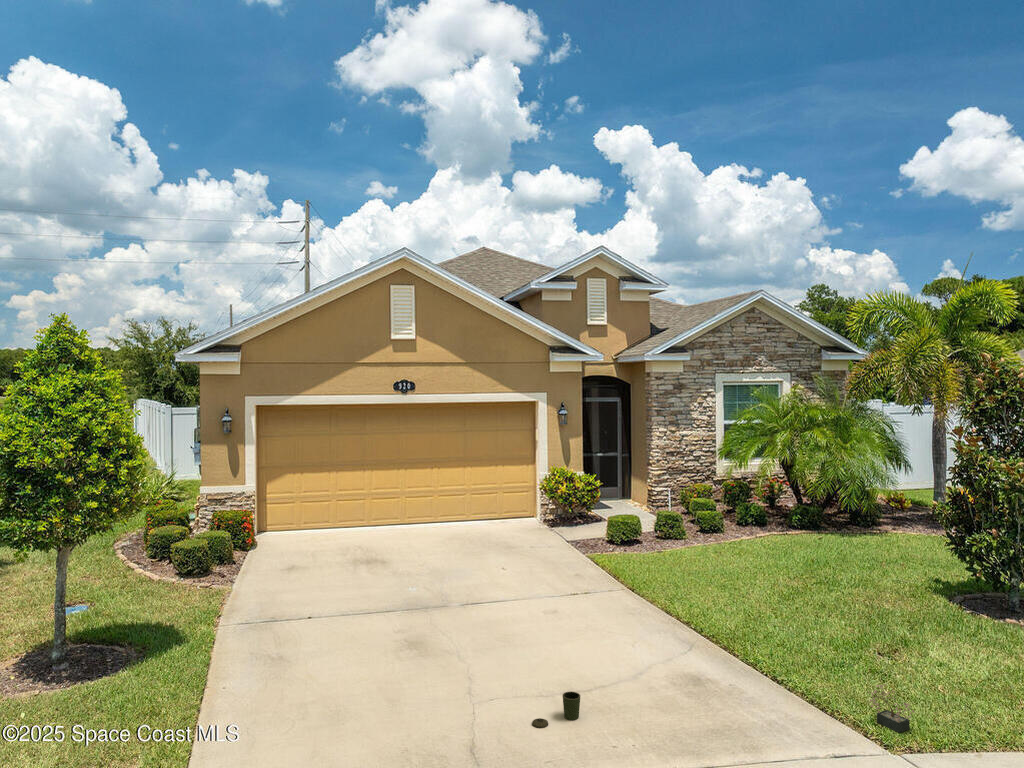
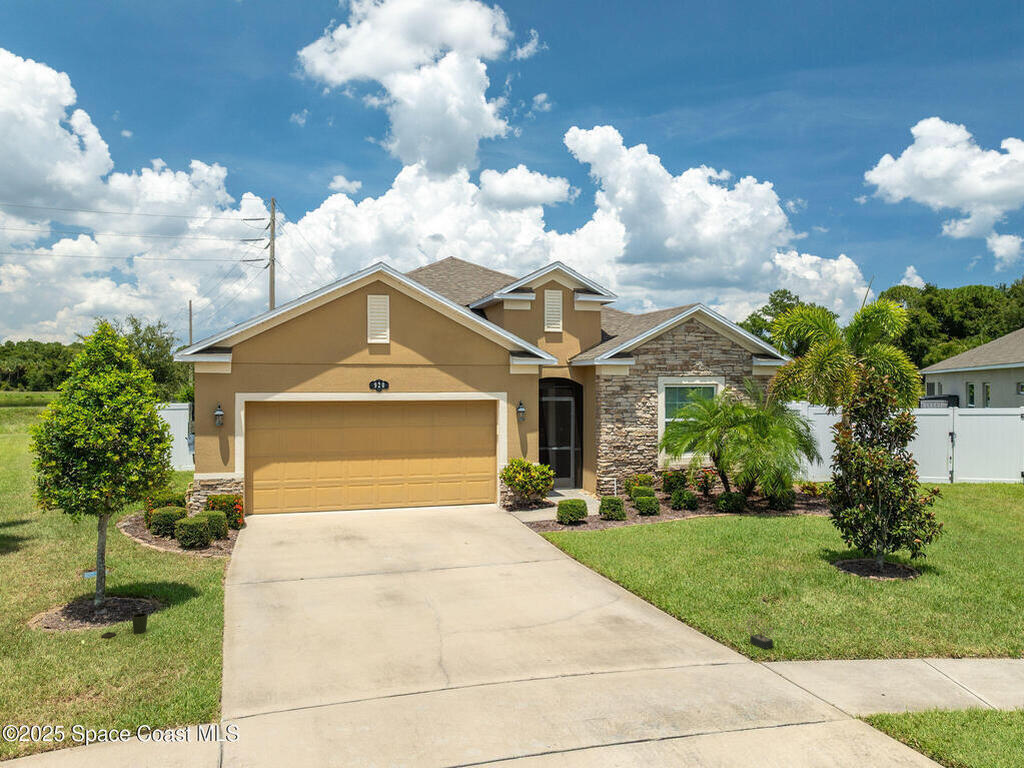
trash can: present [532,692,580,728] -> present [102,613,148,638]

